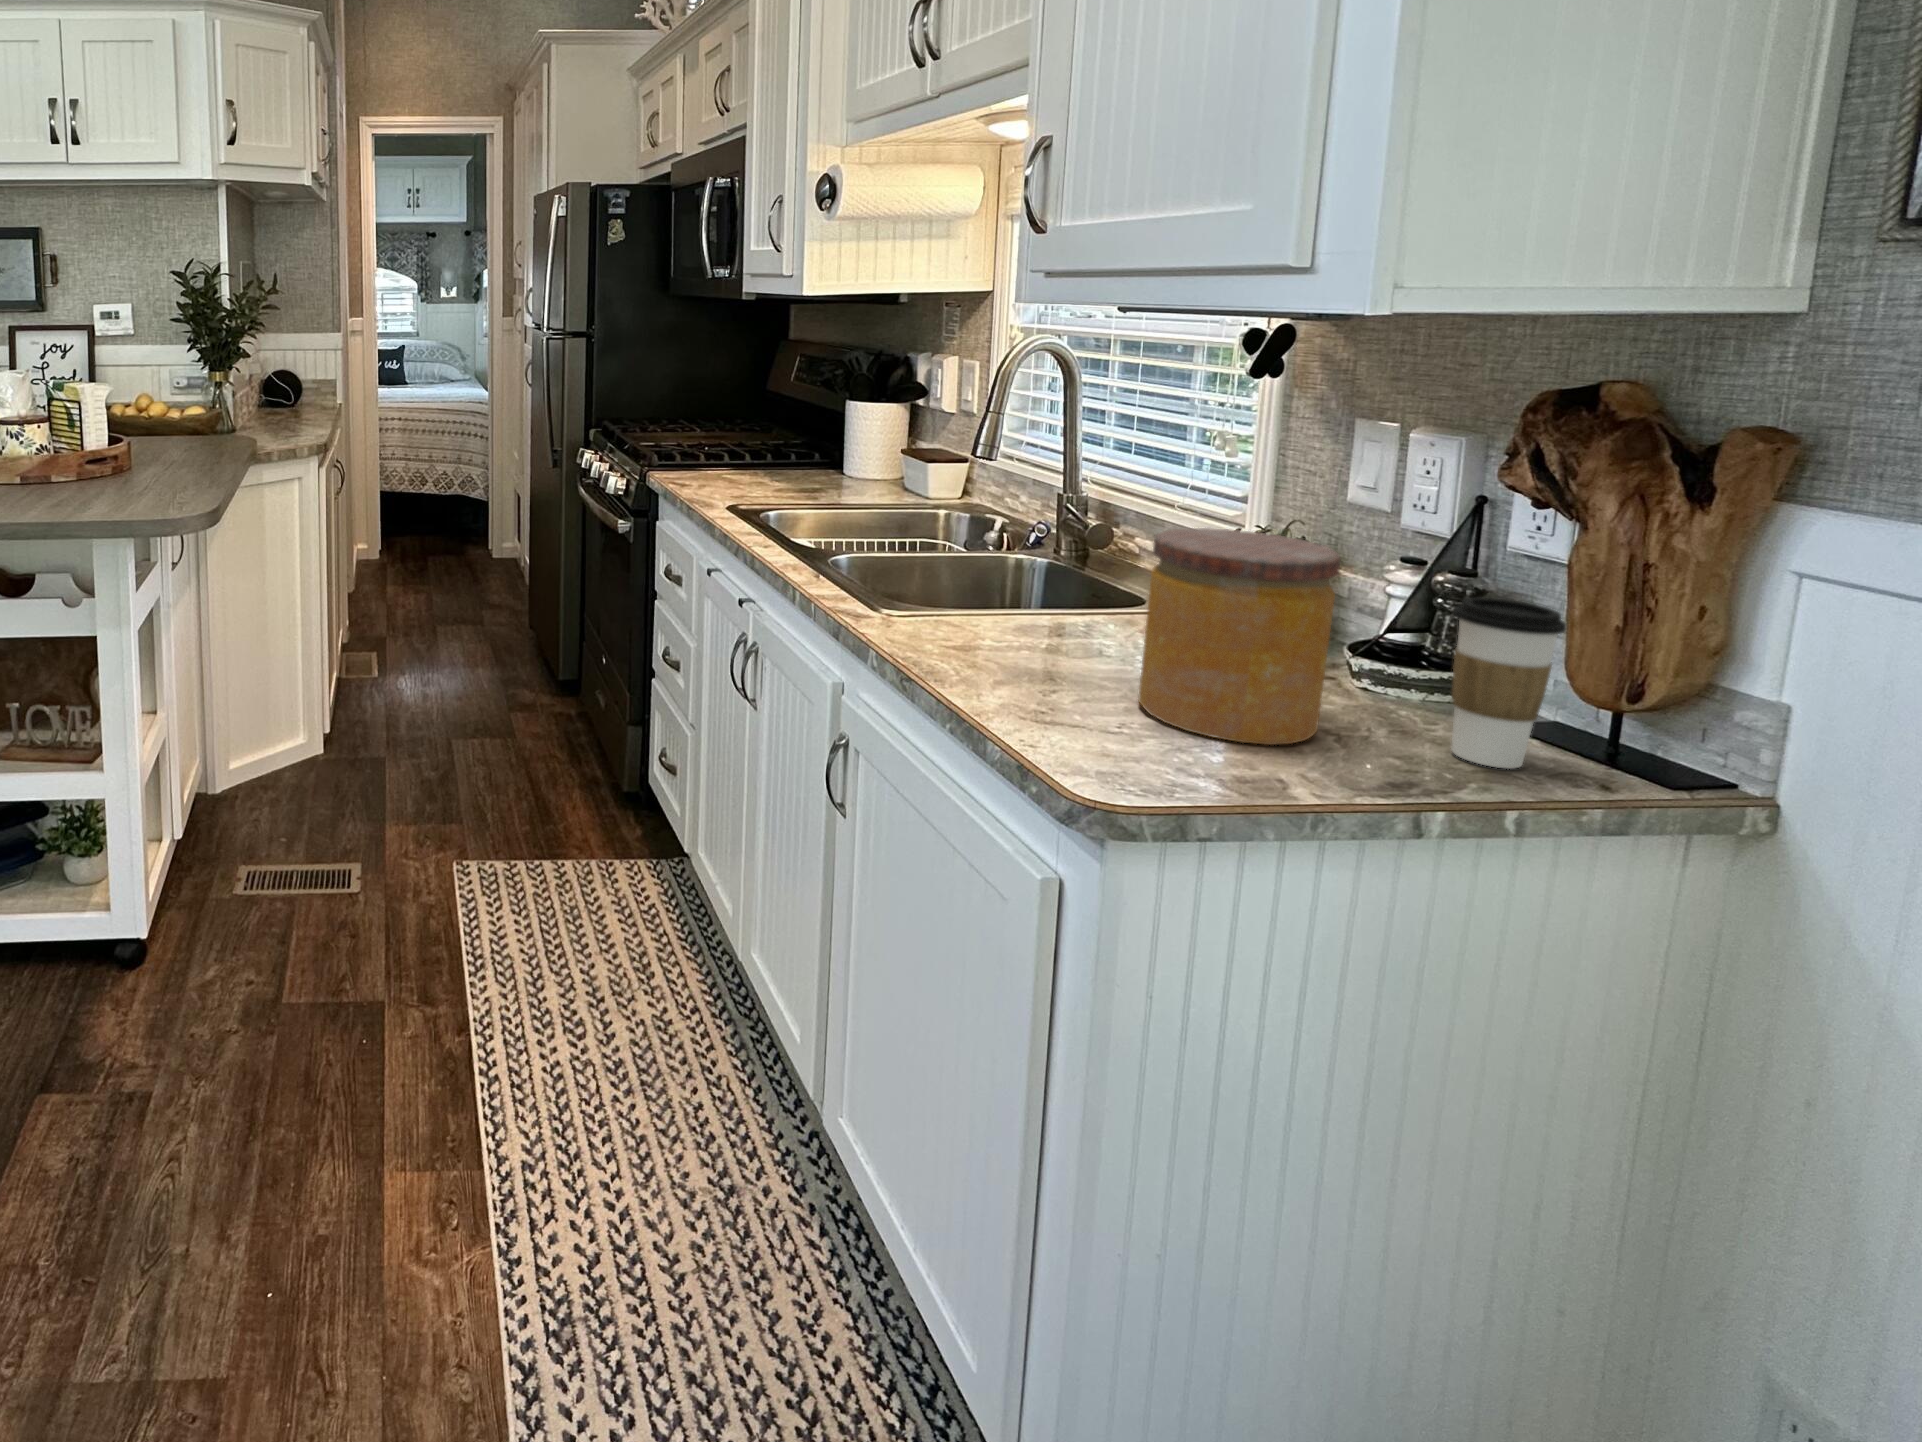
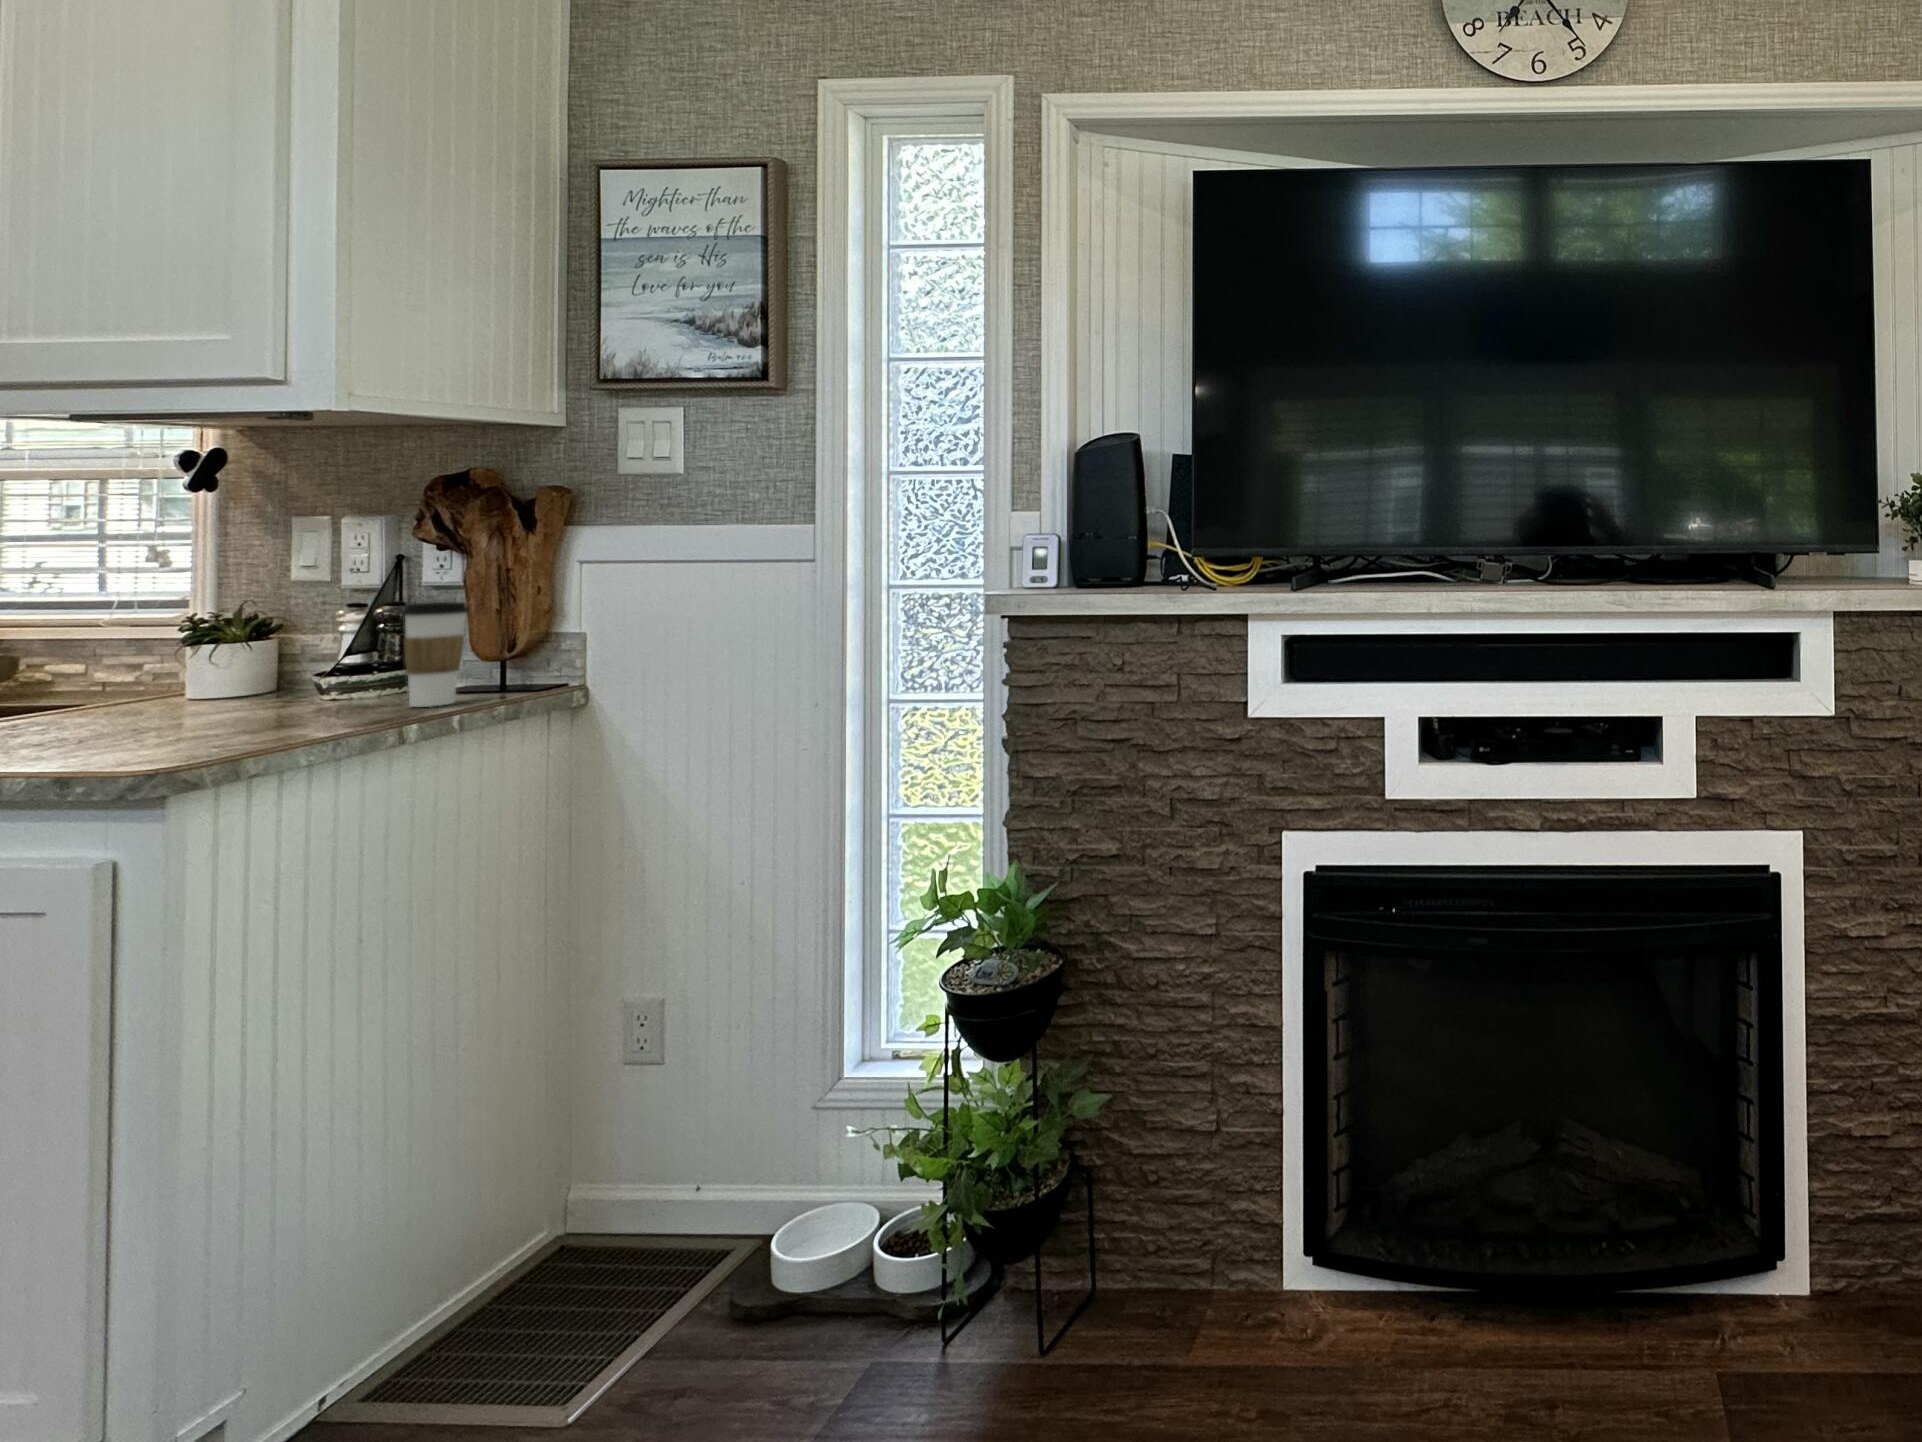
jar: present [1138,528,1341,745] -> none [145,583,320,738]

